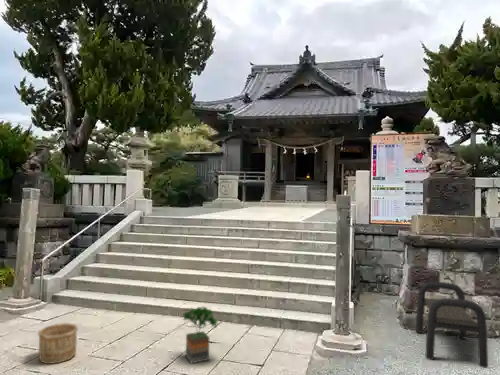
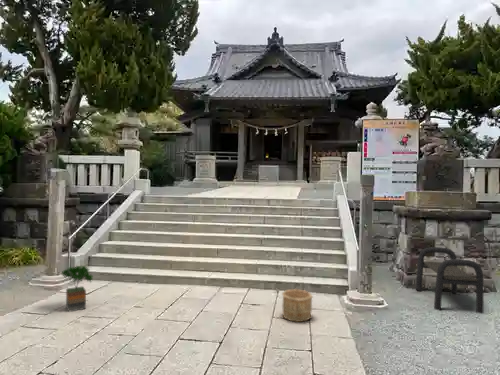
potted tree: present [183,307,218,363] -> present [62,266,93,311]
wooden bucket: present [38,323,78,364] -> present [282,289,312,322]

